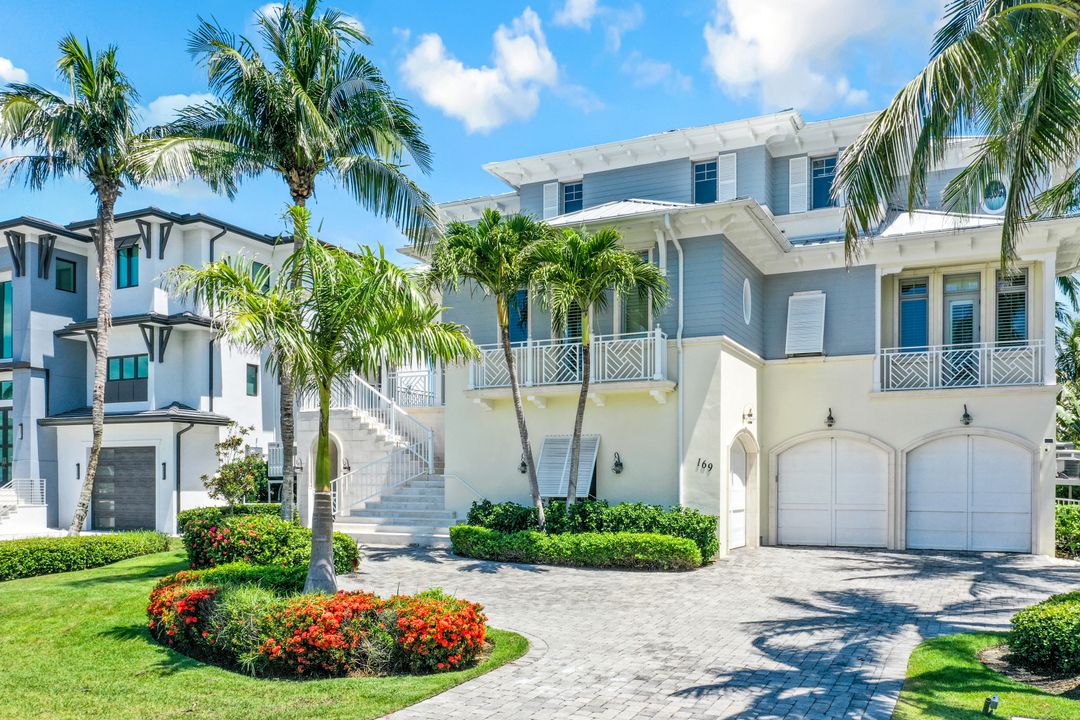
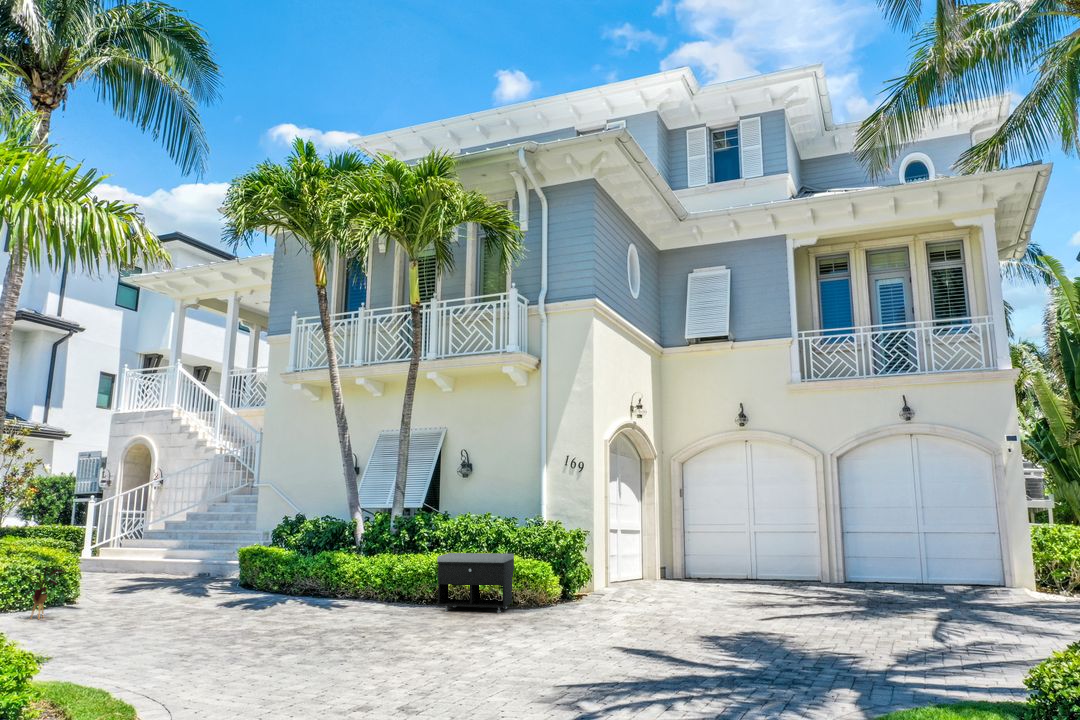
storage bench: none [619,533,672,576] -> present [437,553,514,613]

